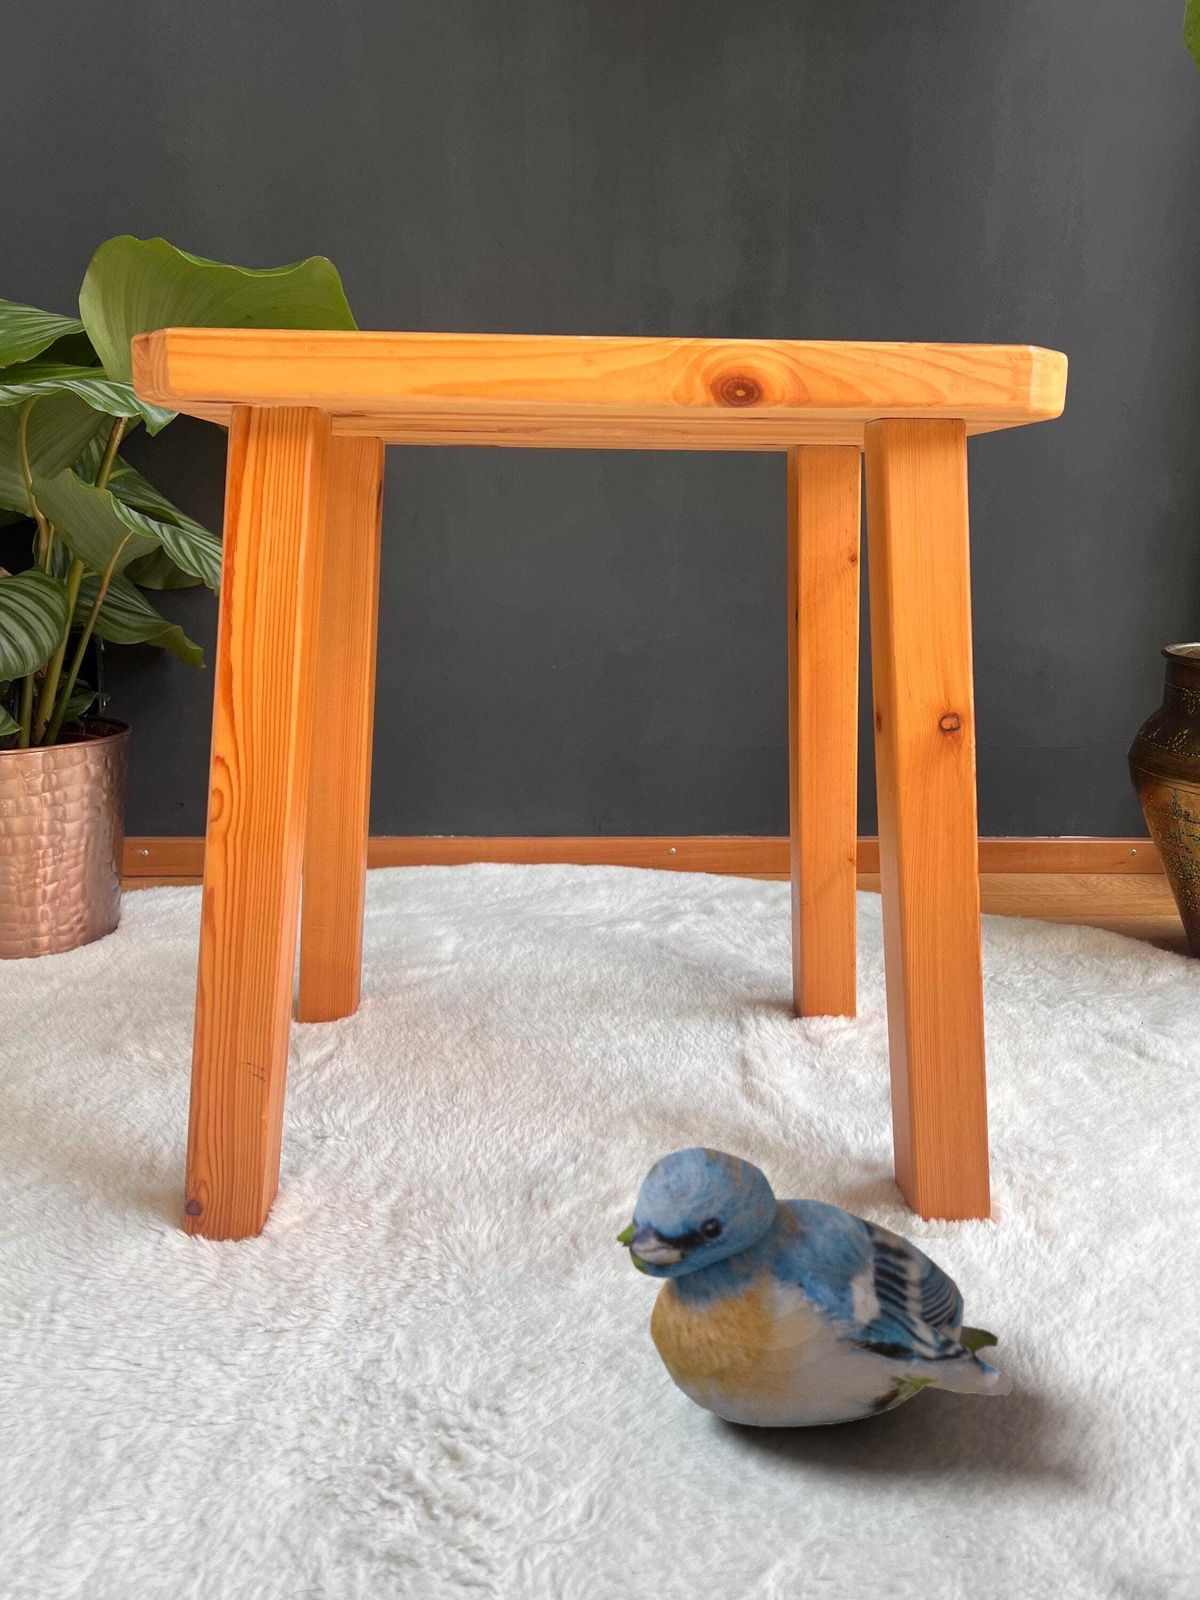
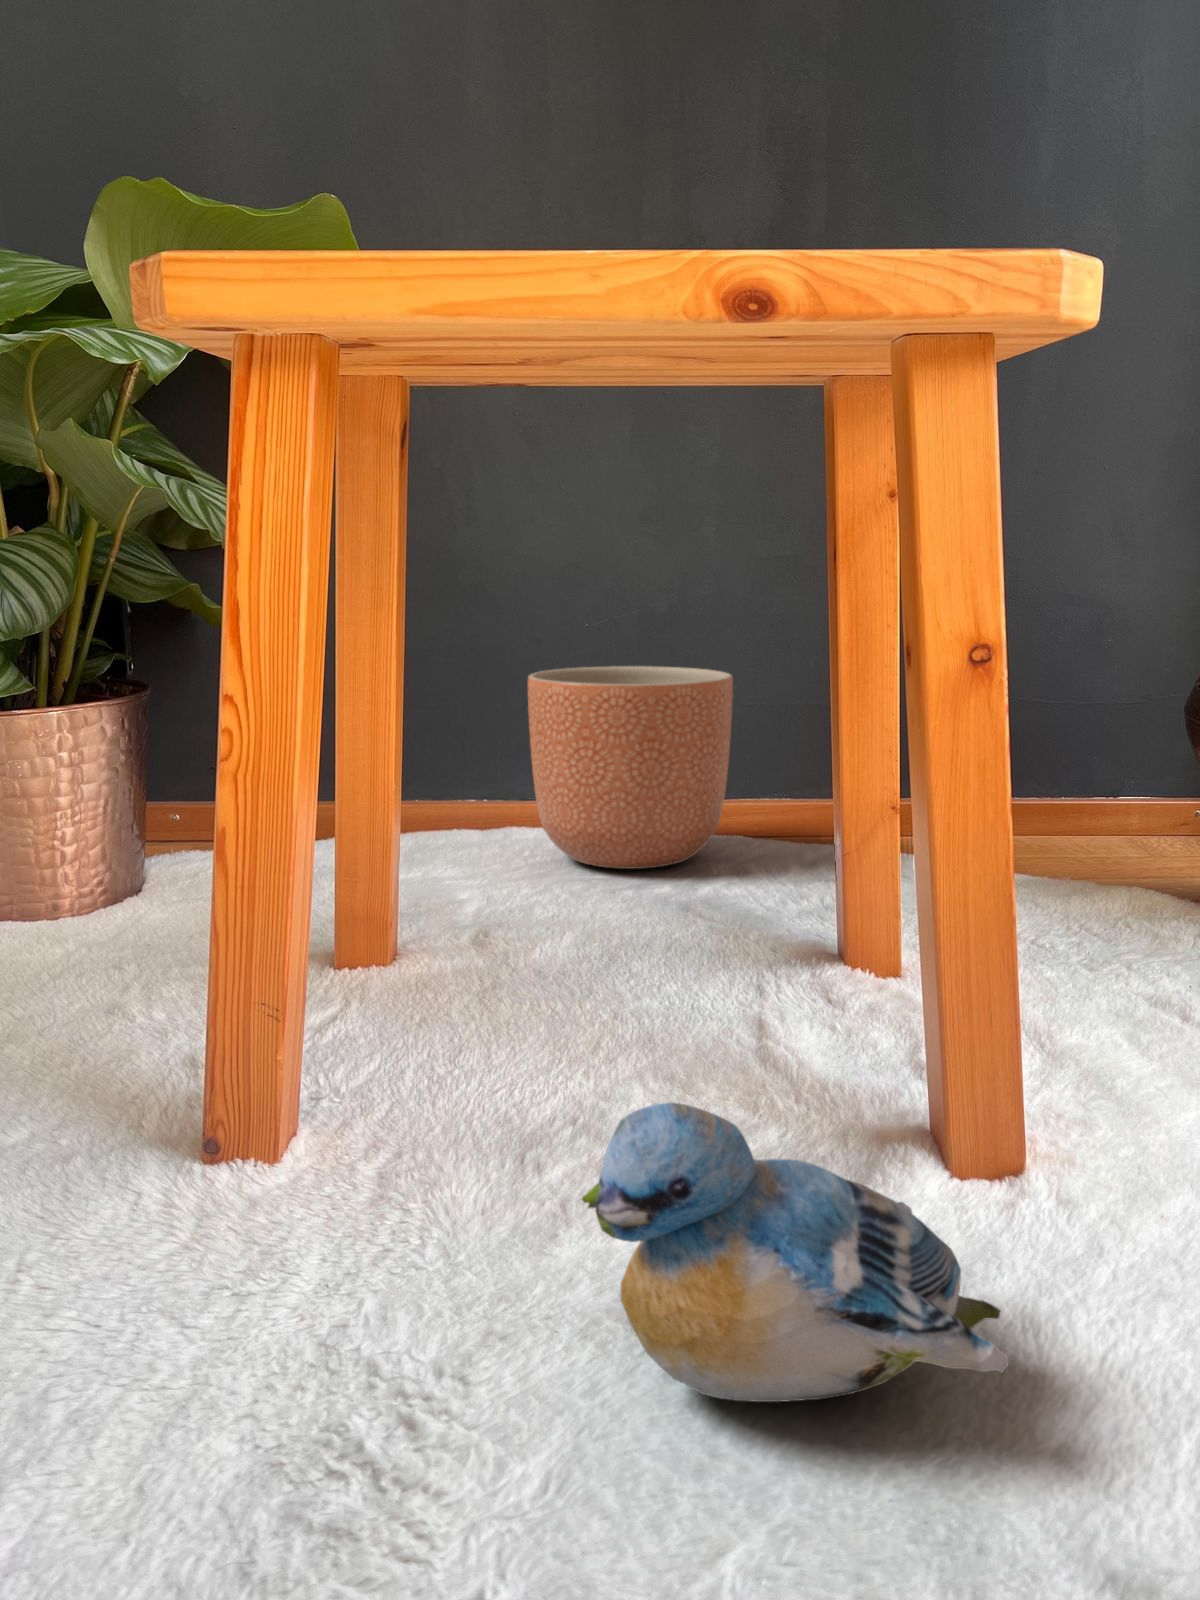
planter: none [503,707,703,906] -> present [528,666,733,869]

